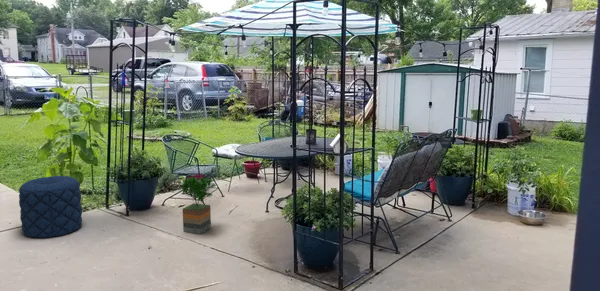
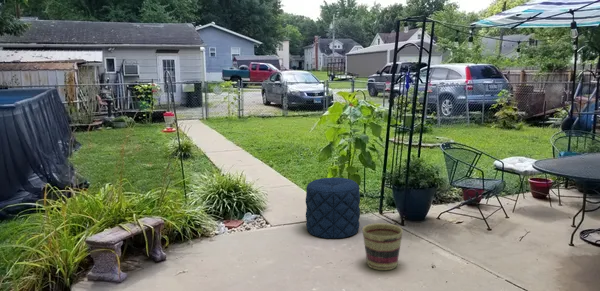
potted tree: present [182,177,216,234] -> none [468,192,512,260]
basket: none [78,214,119,258] -> present [362,223,403,270]

